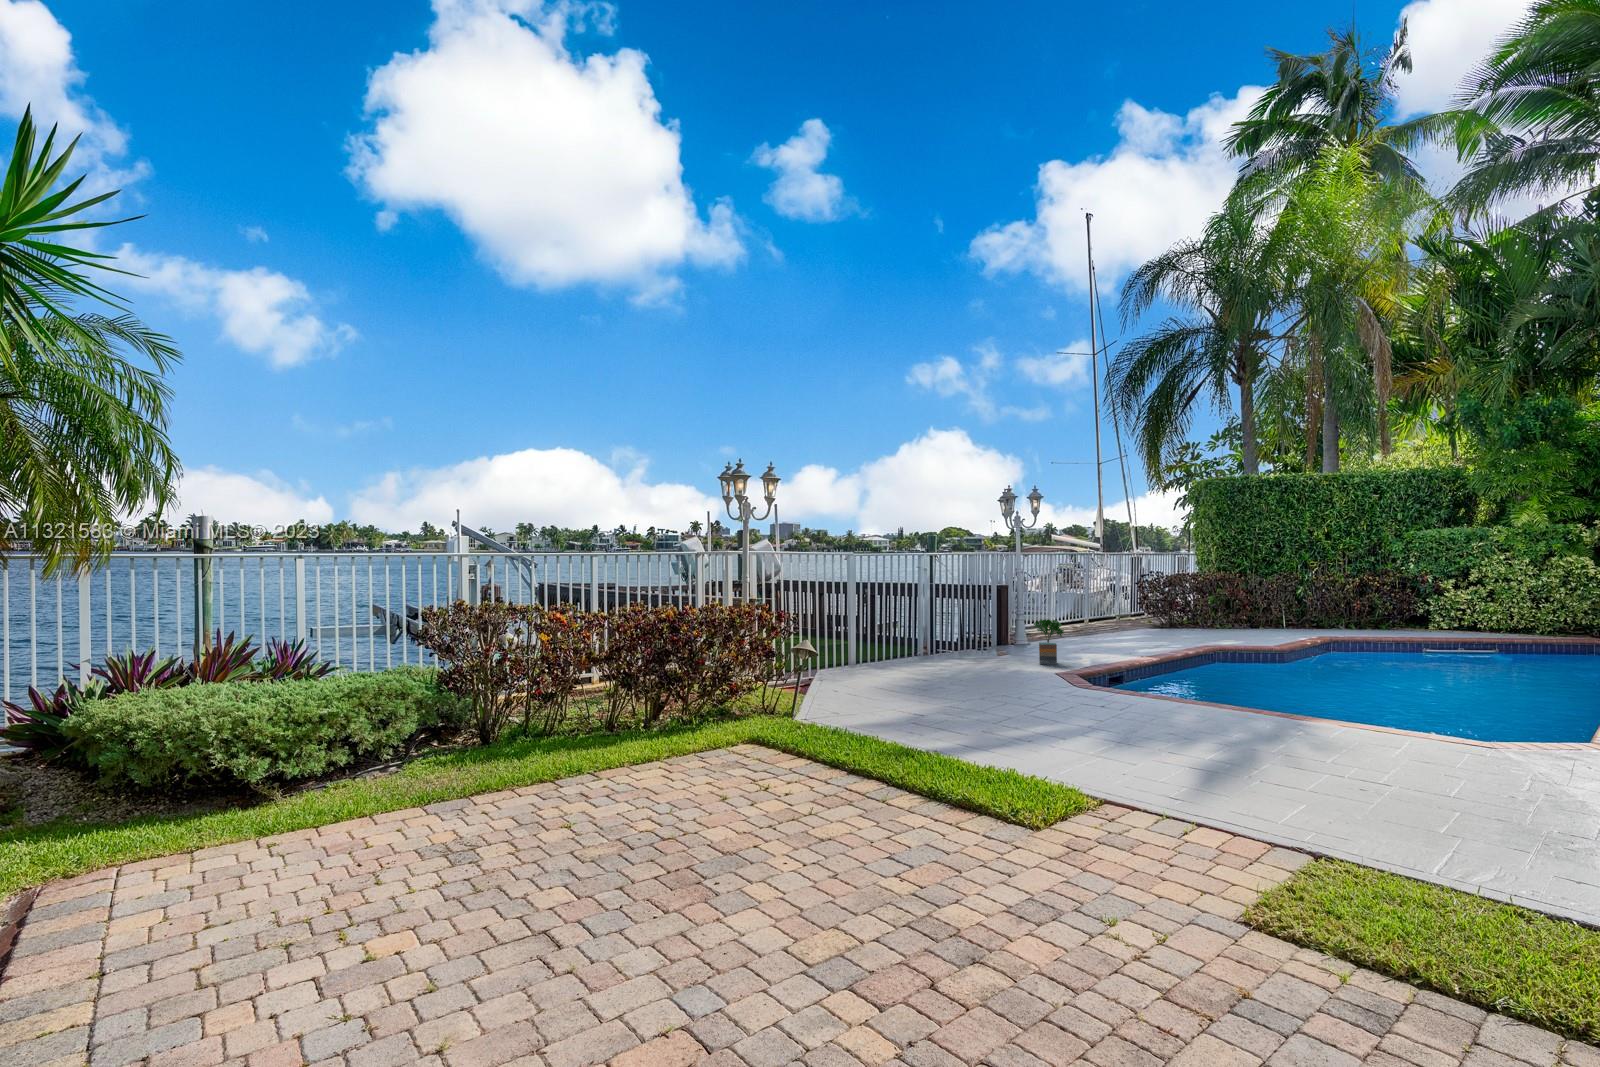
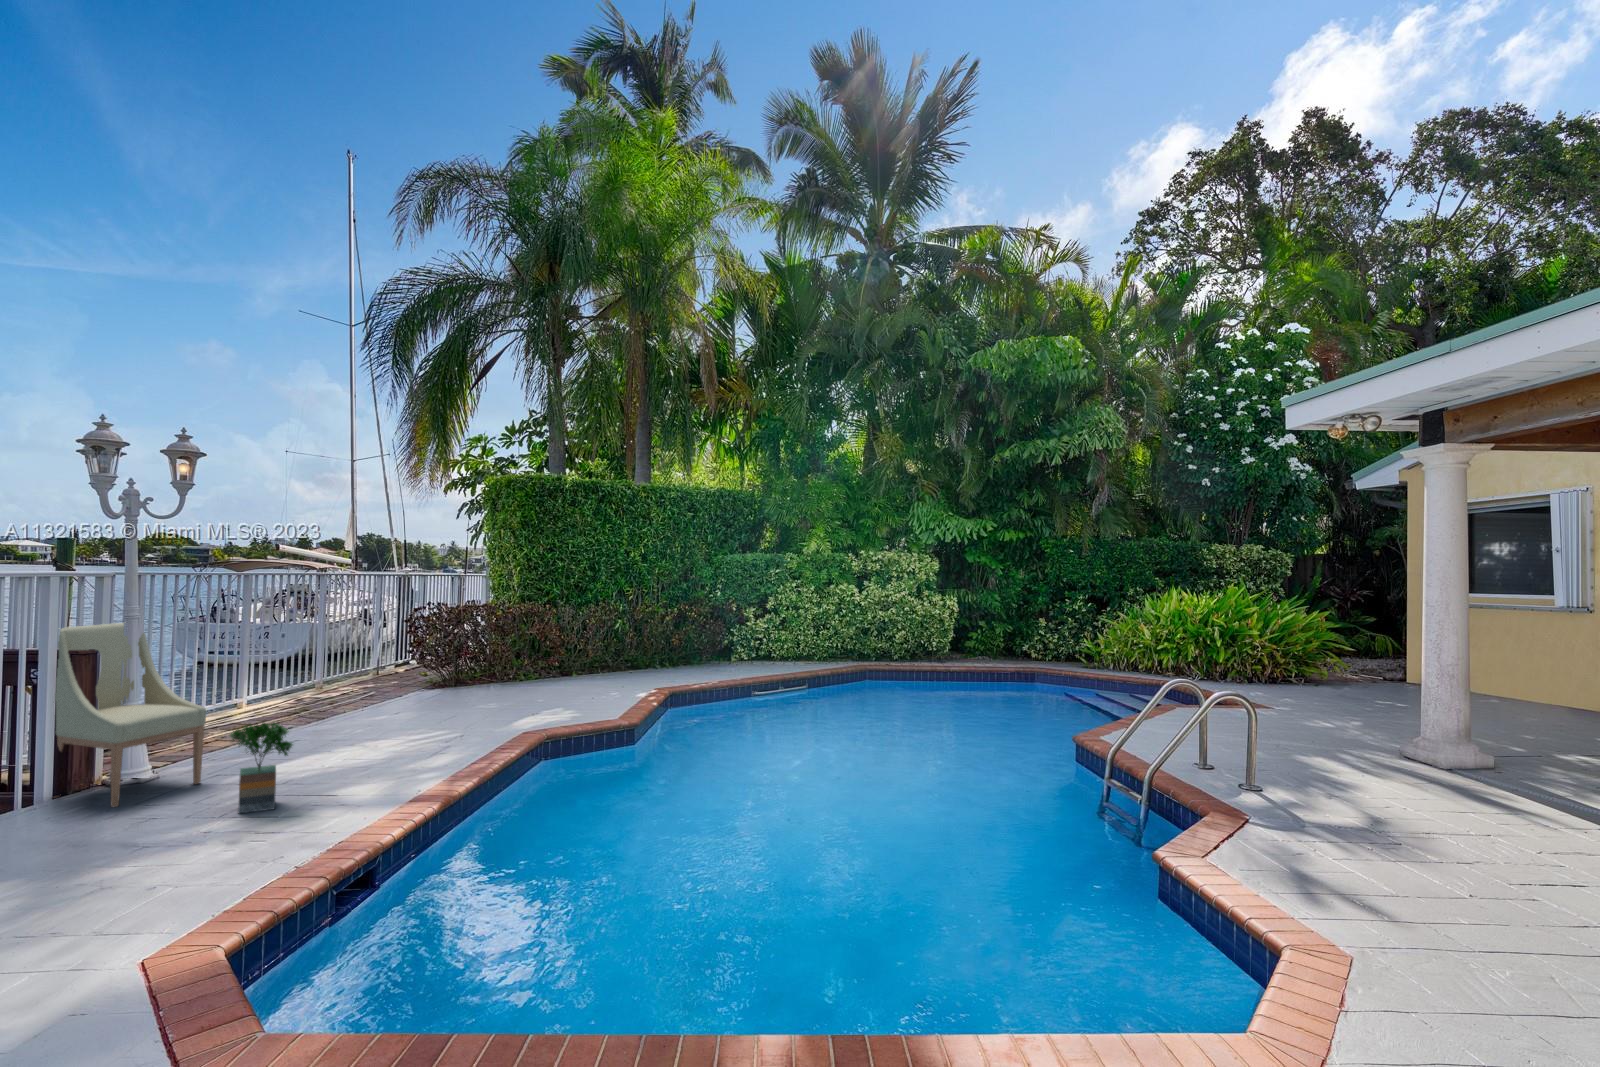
chair: none [952,569,1020,657] -> present [54,623,206,807]

